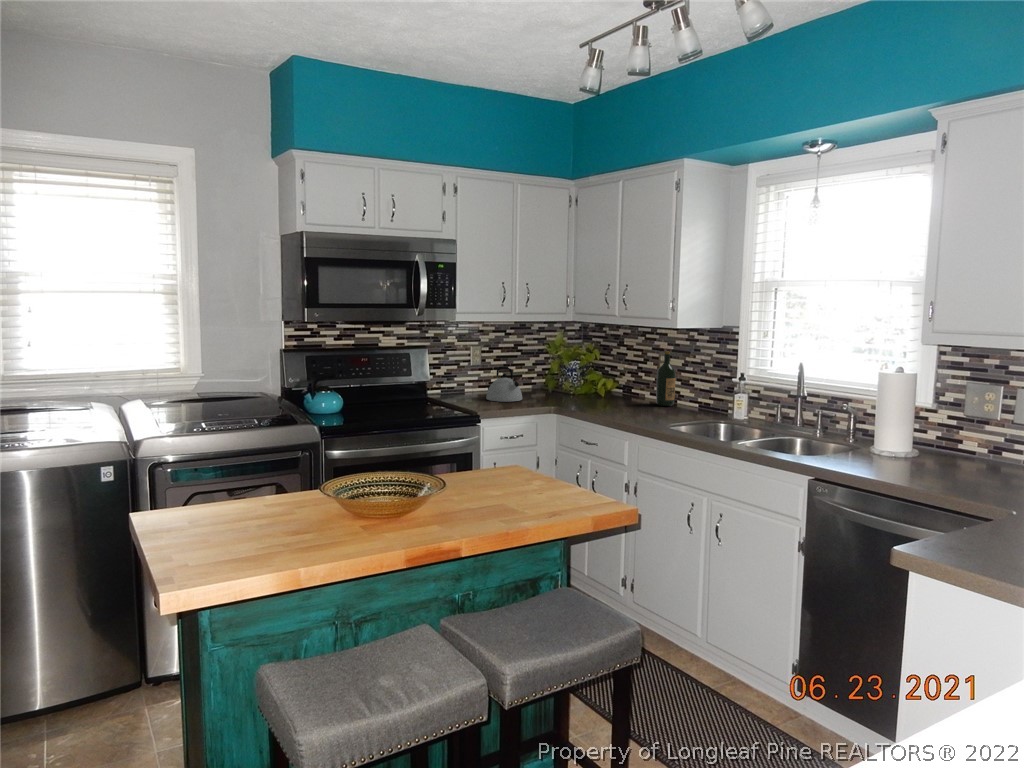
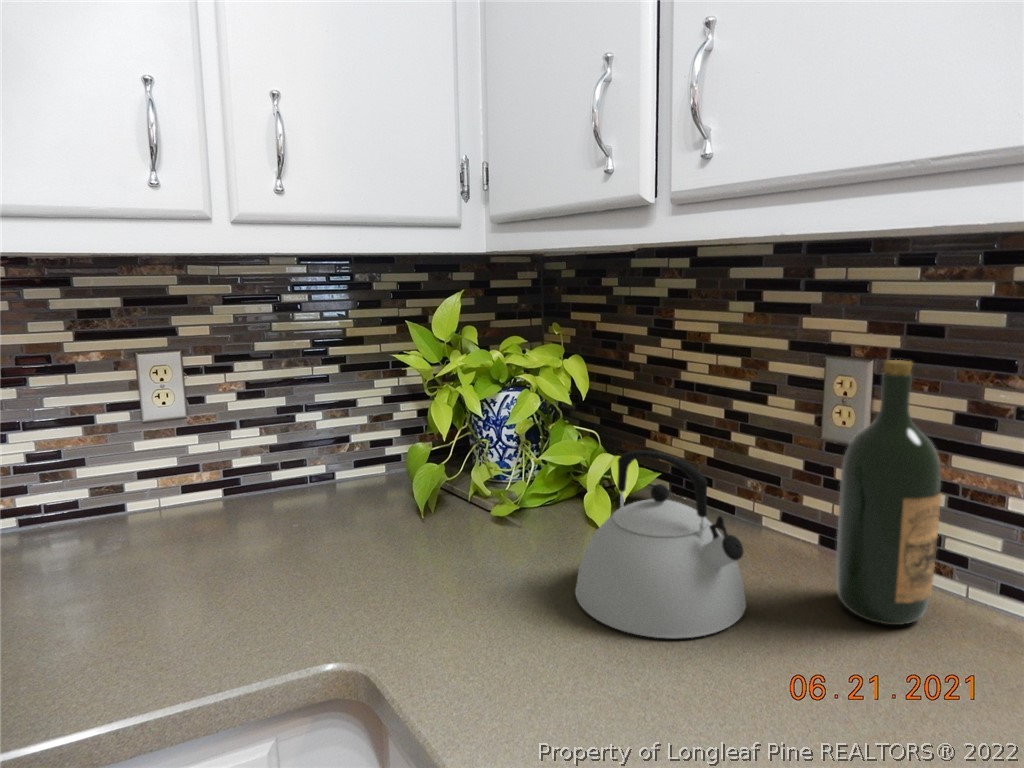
kettle: present [486,367,522,402] -> present [575,450,746,639]

